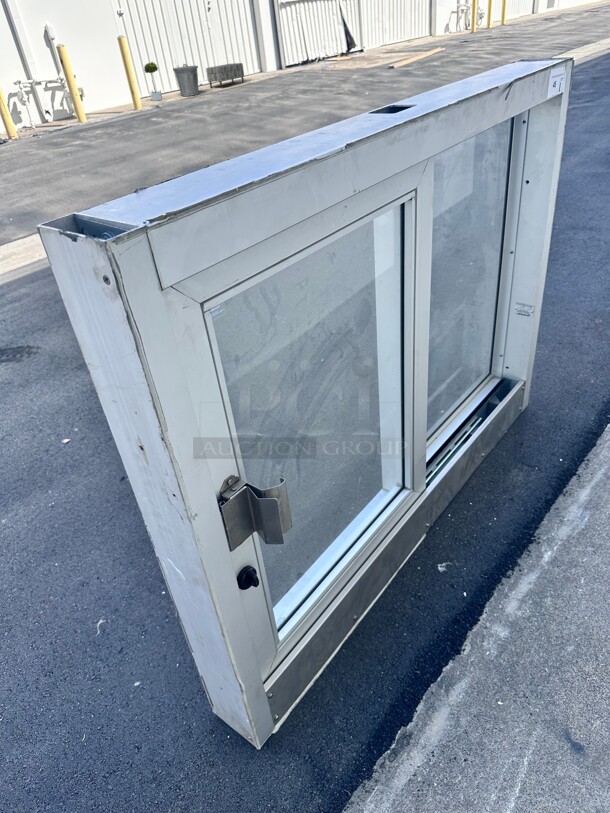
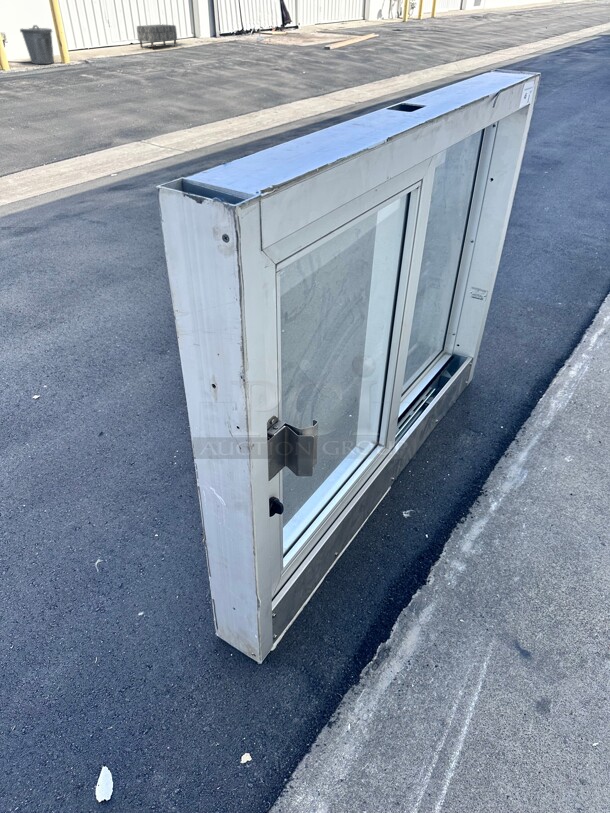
potted tree: present [144,62,162,101] -> none [70,12,89,55]
trash can: present [173,64,199,96] -> present [20,25,54,64]

